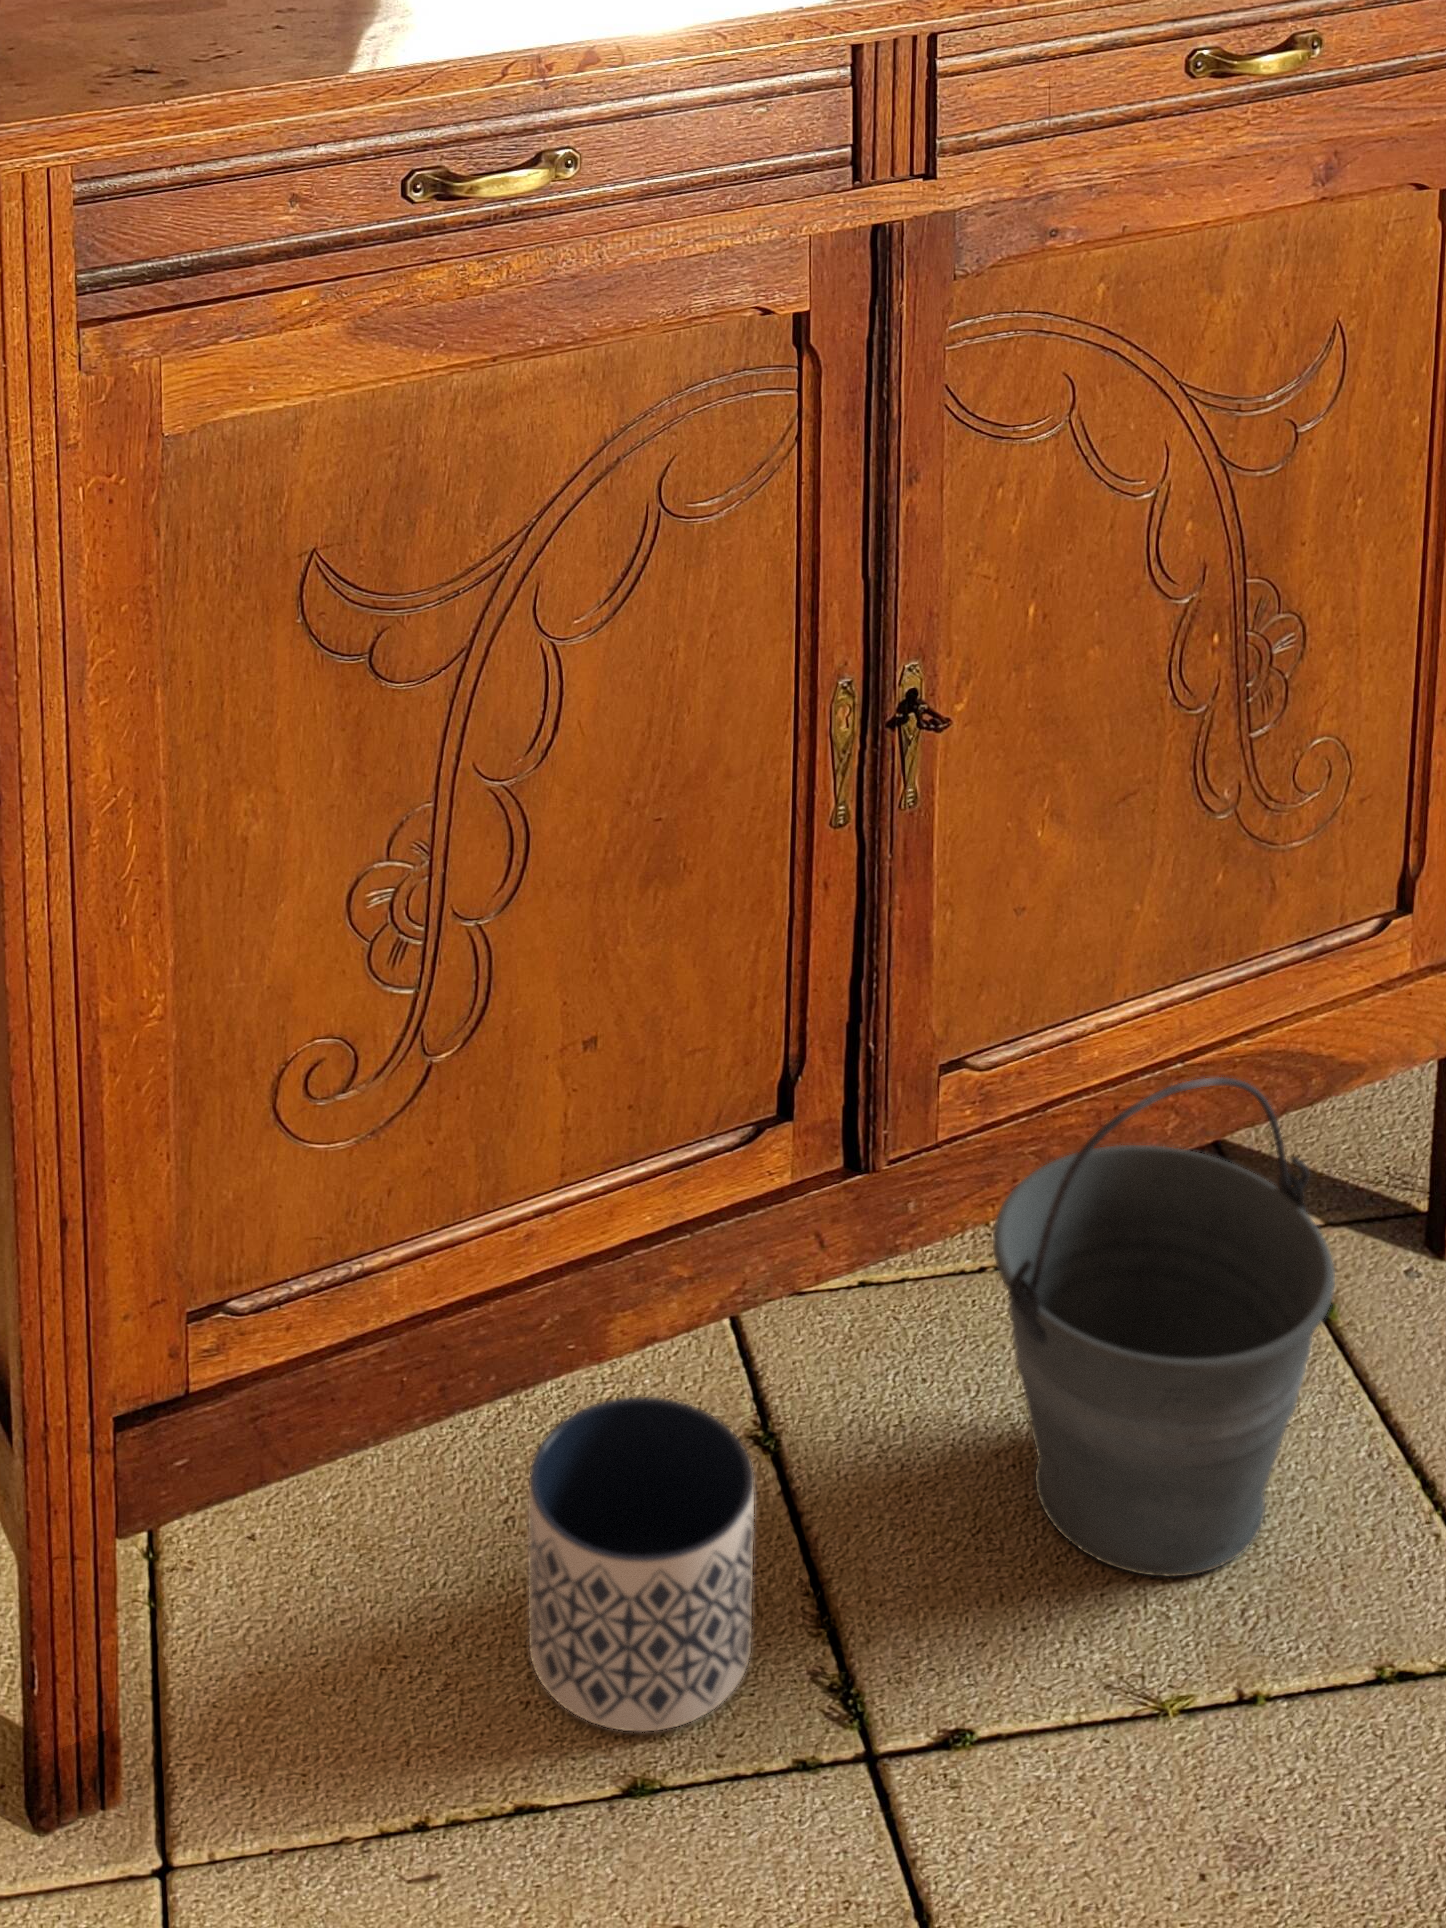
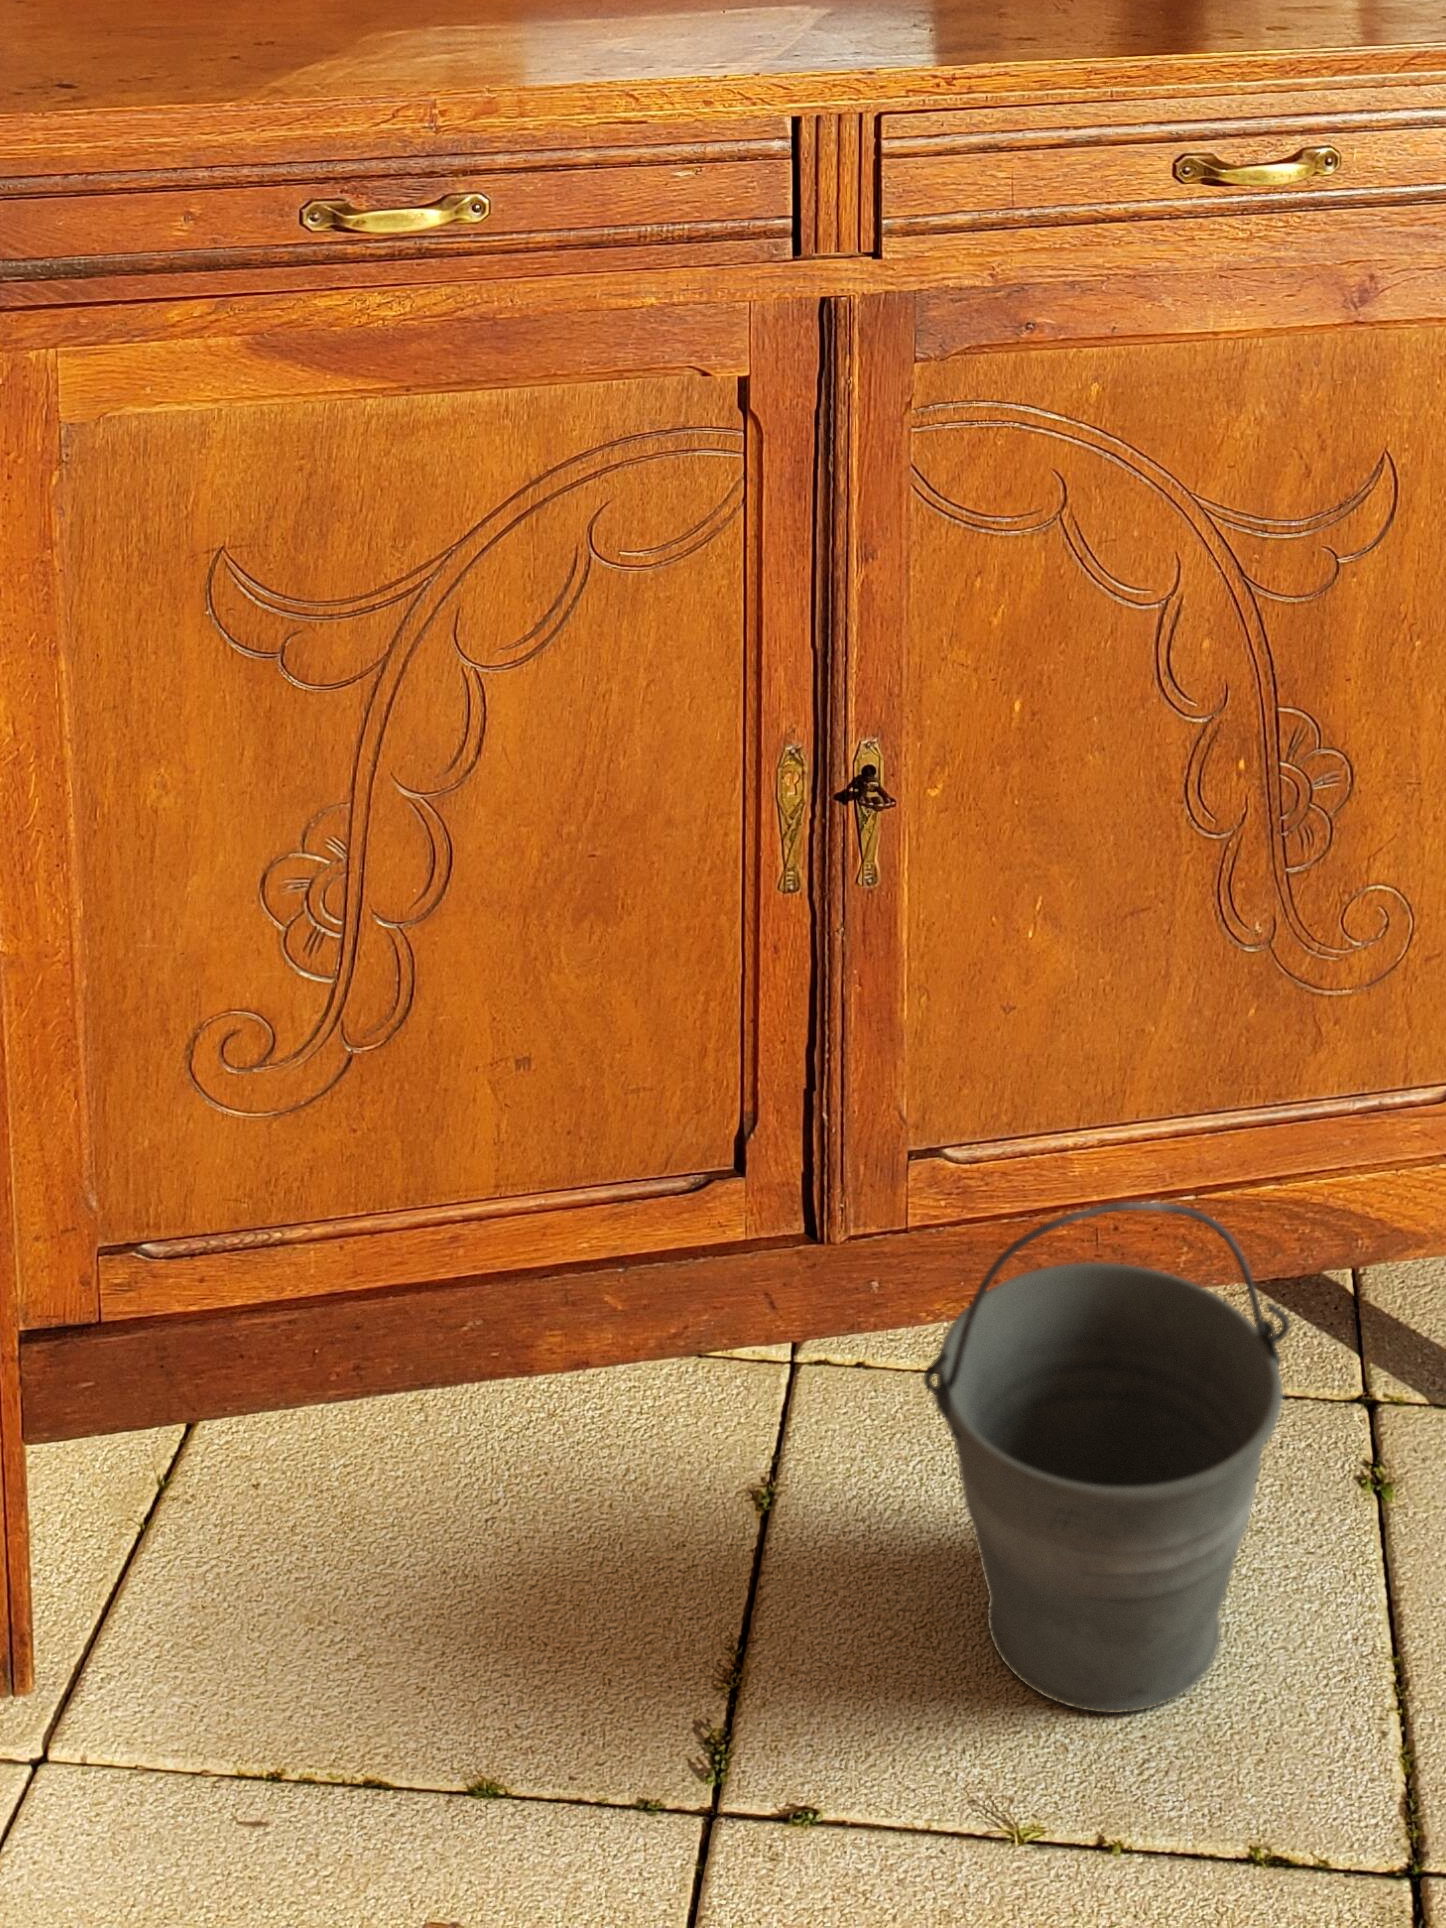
planter: present [528,1397,754,1732] -> none [428,1416,649,1741]

